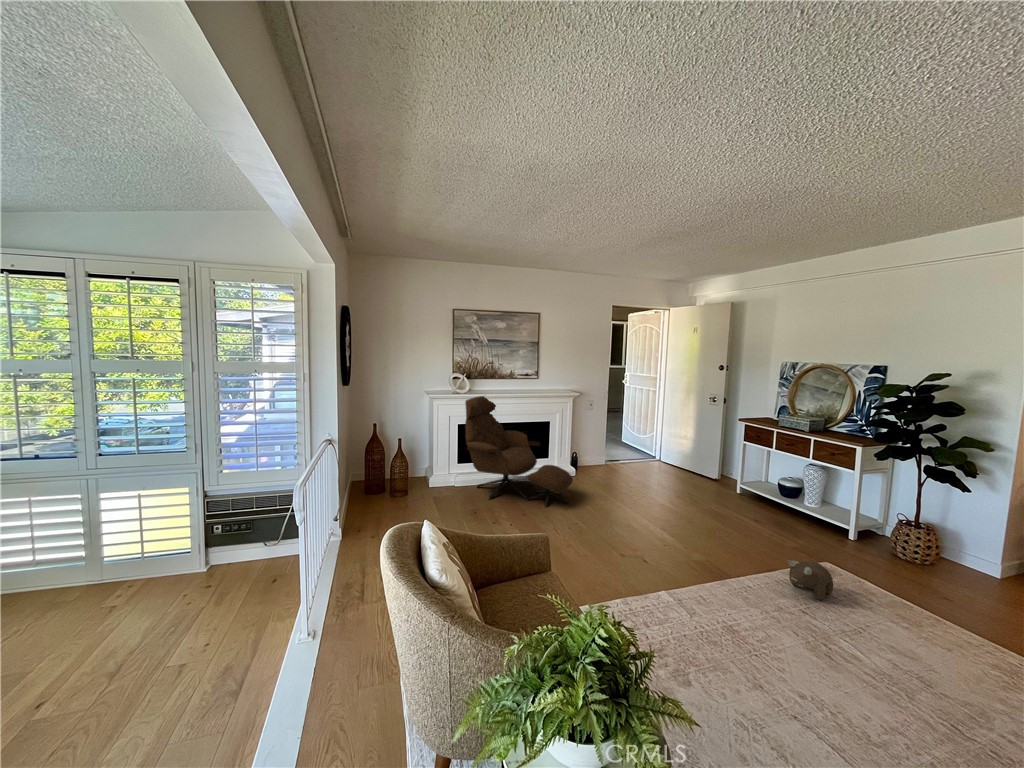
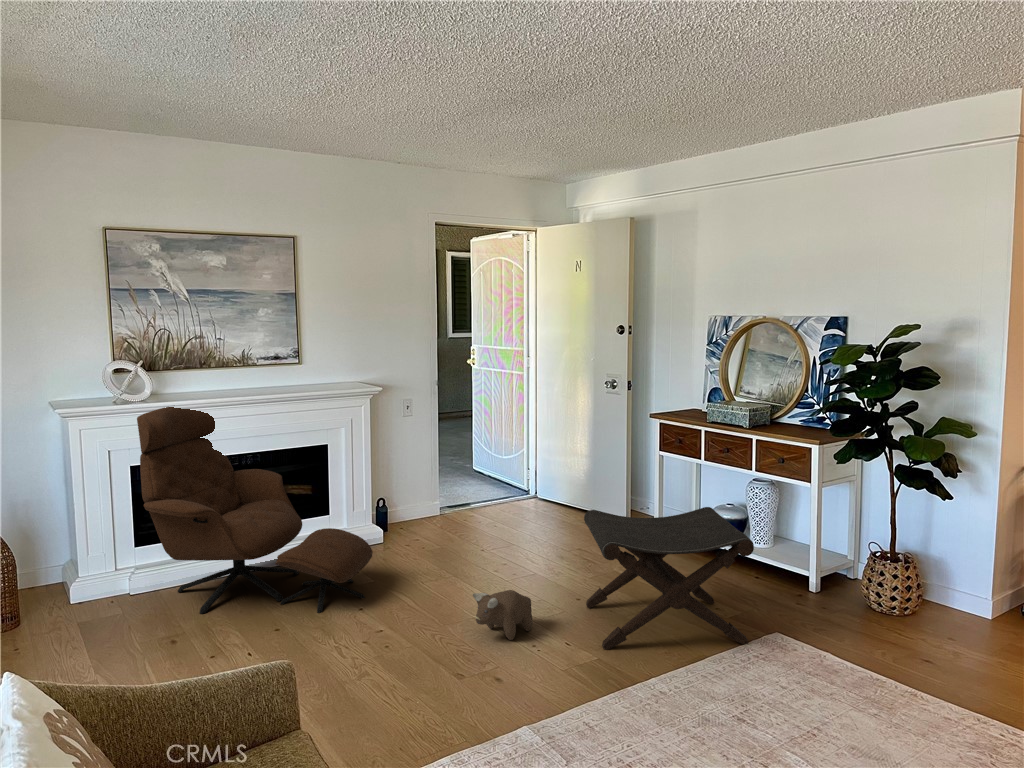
footstool: none [696,471,813,563] -> present [584,507,754,649]
plush toy: present [788,560,833,600] -> present [473,590,533,640]

